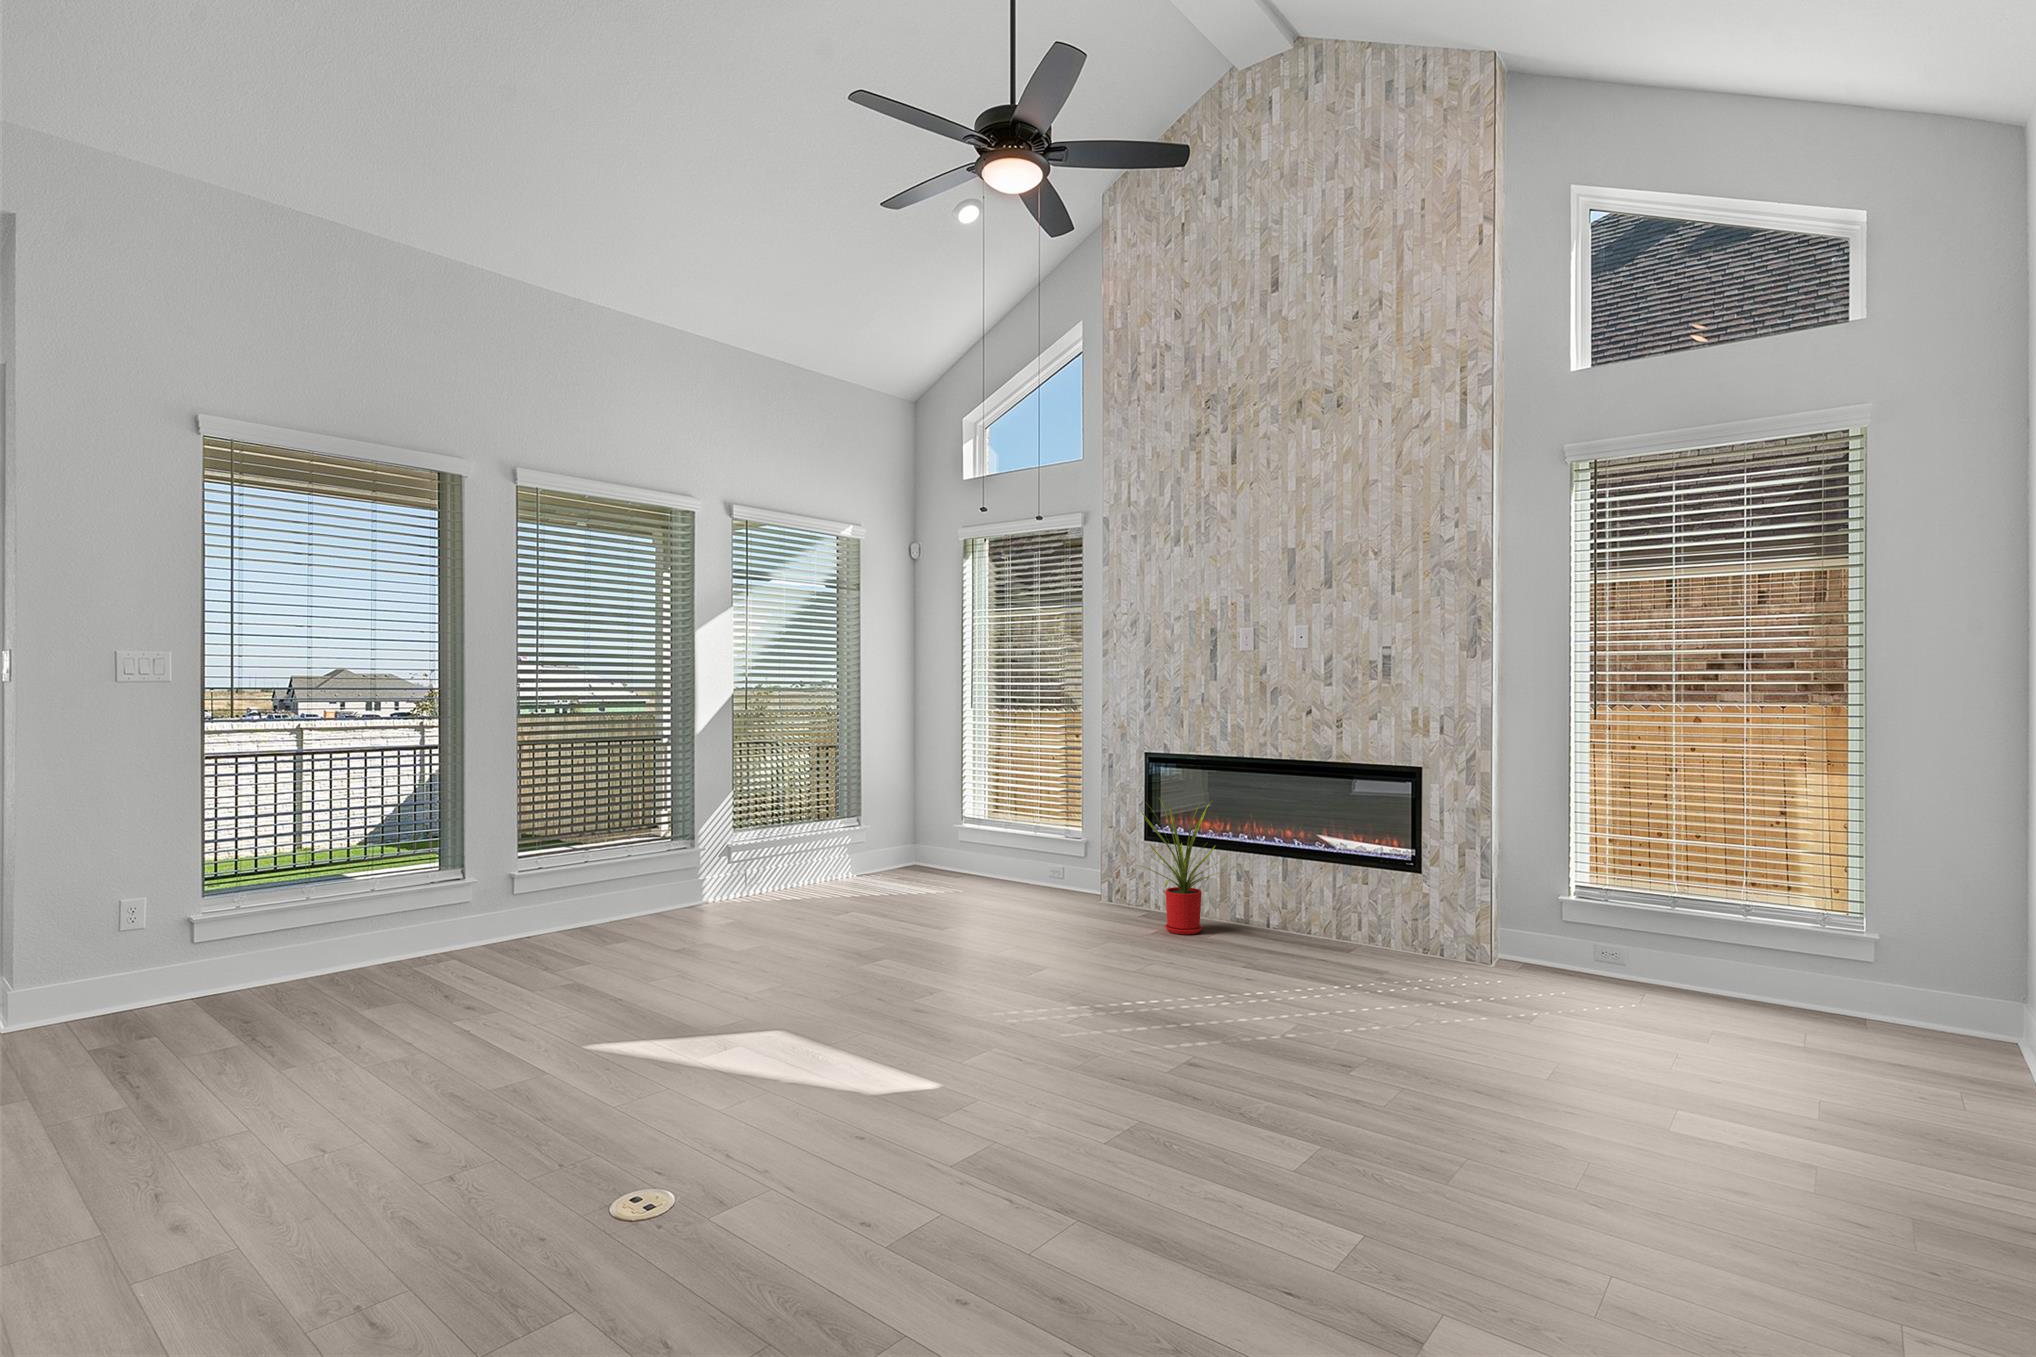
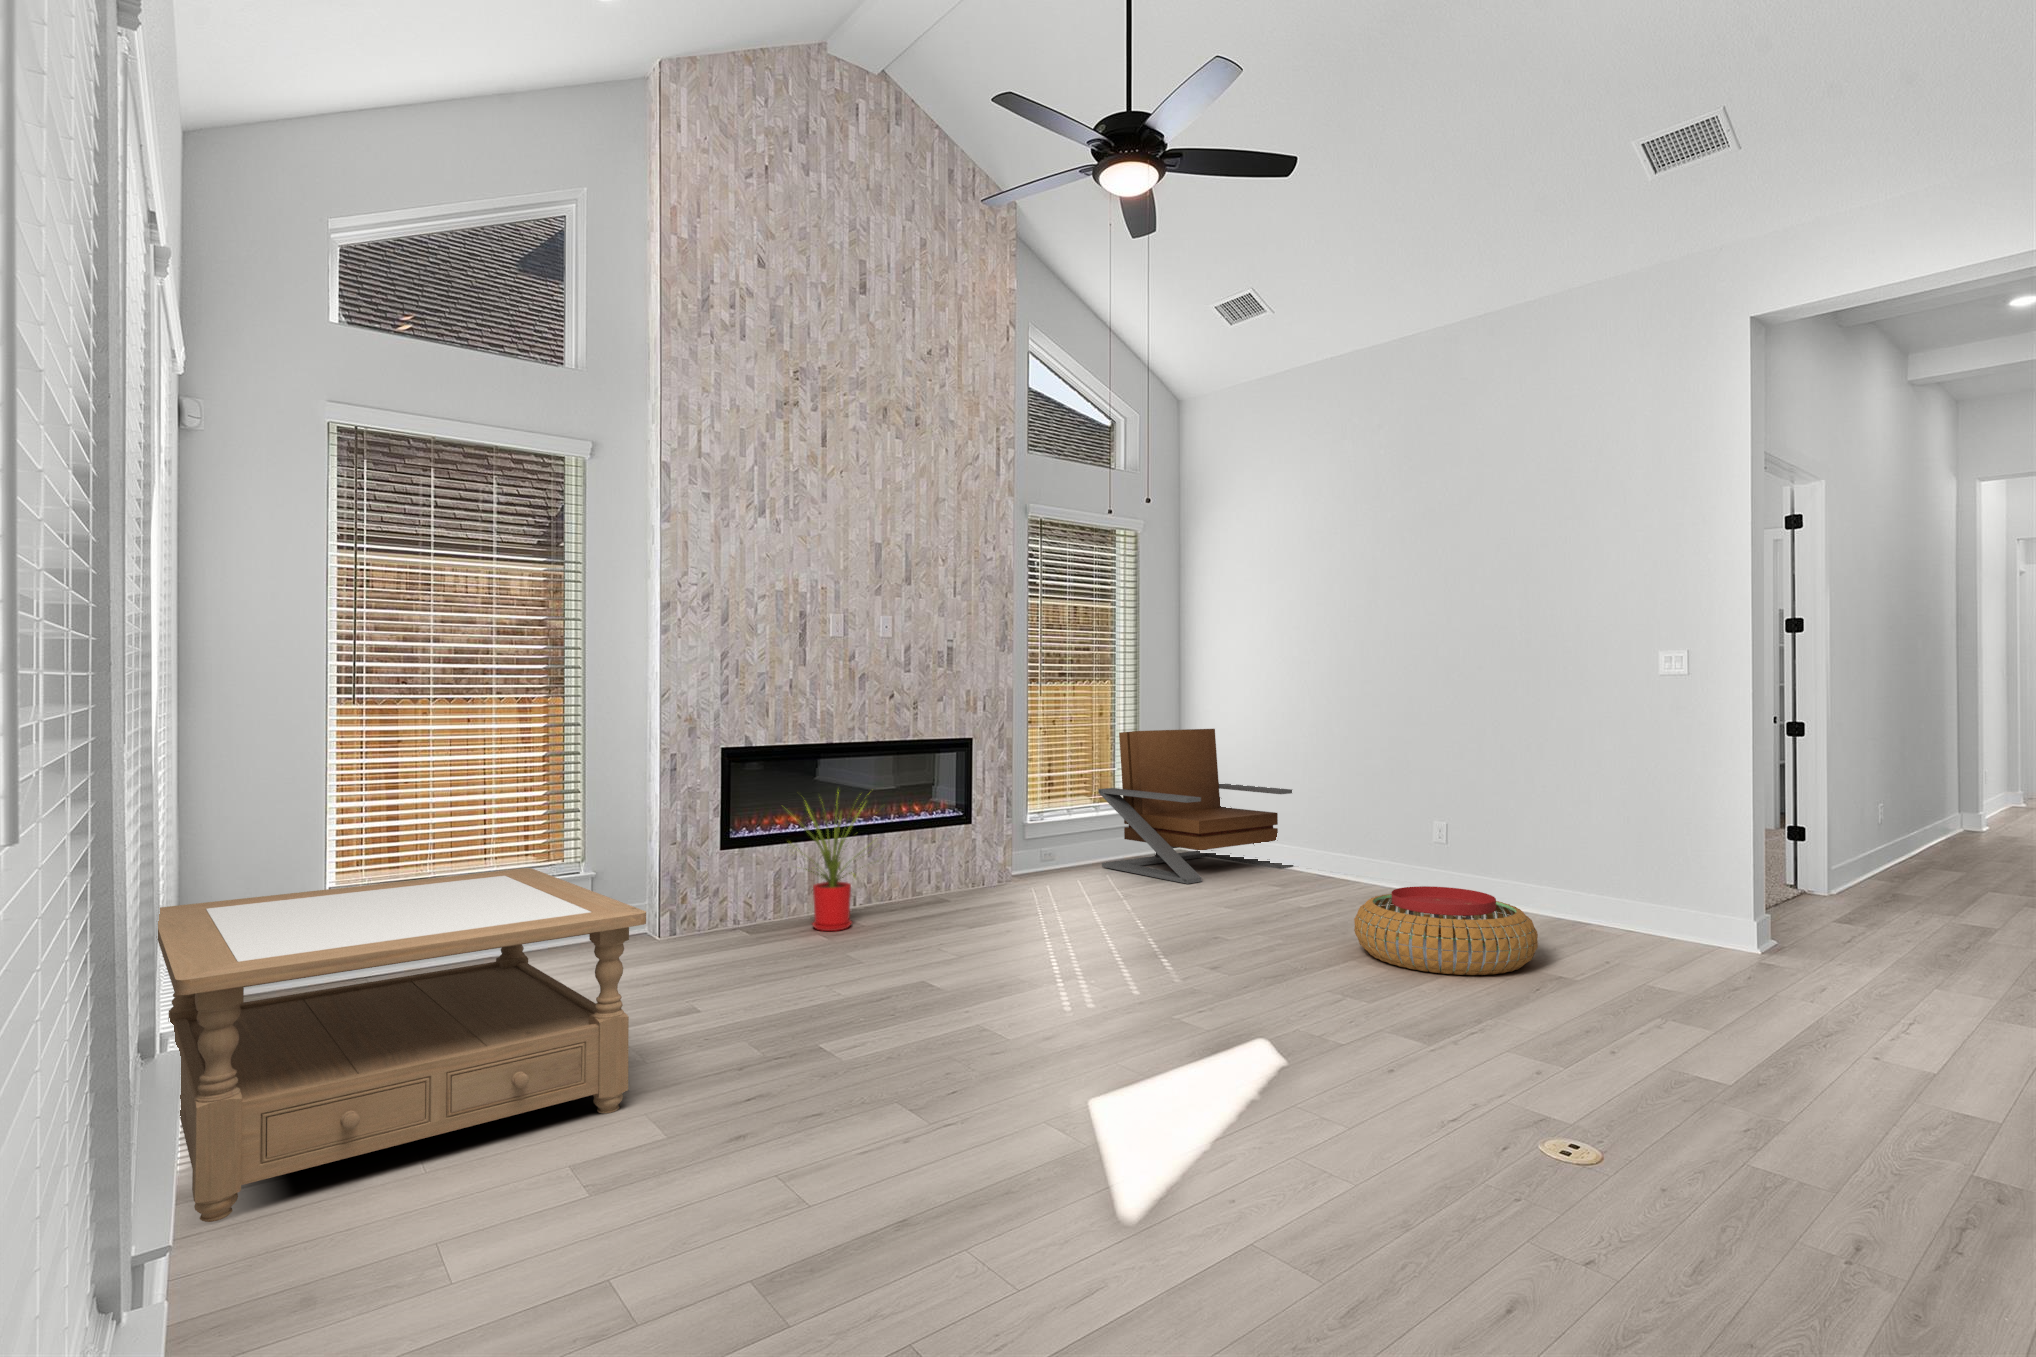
lounge chair: none [1638,784,2016,1124] -> present [1098,729,1294,884]
coffee table: none [629,800,889,941] -> present [158,868,646,1222]
pouf: none [1125,1057,1419,1254] -> present [1354,886,1538,975]

